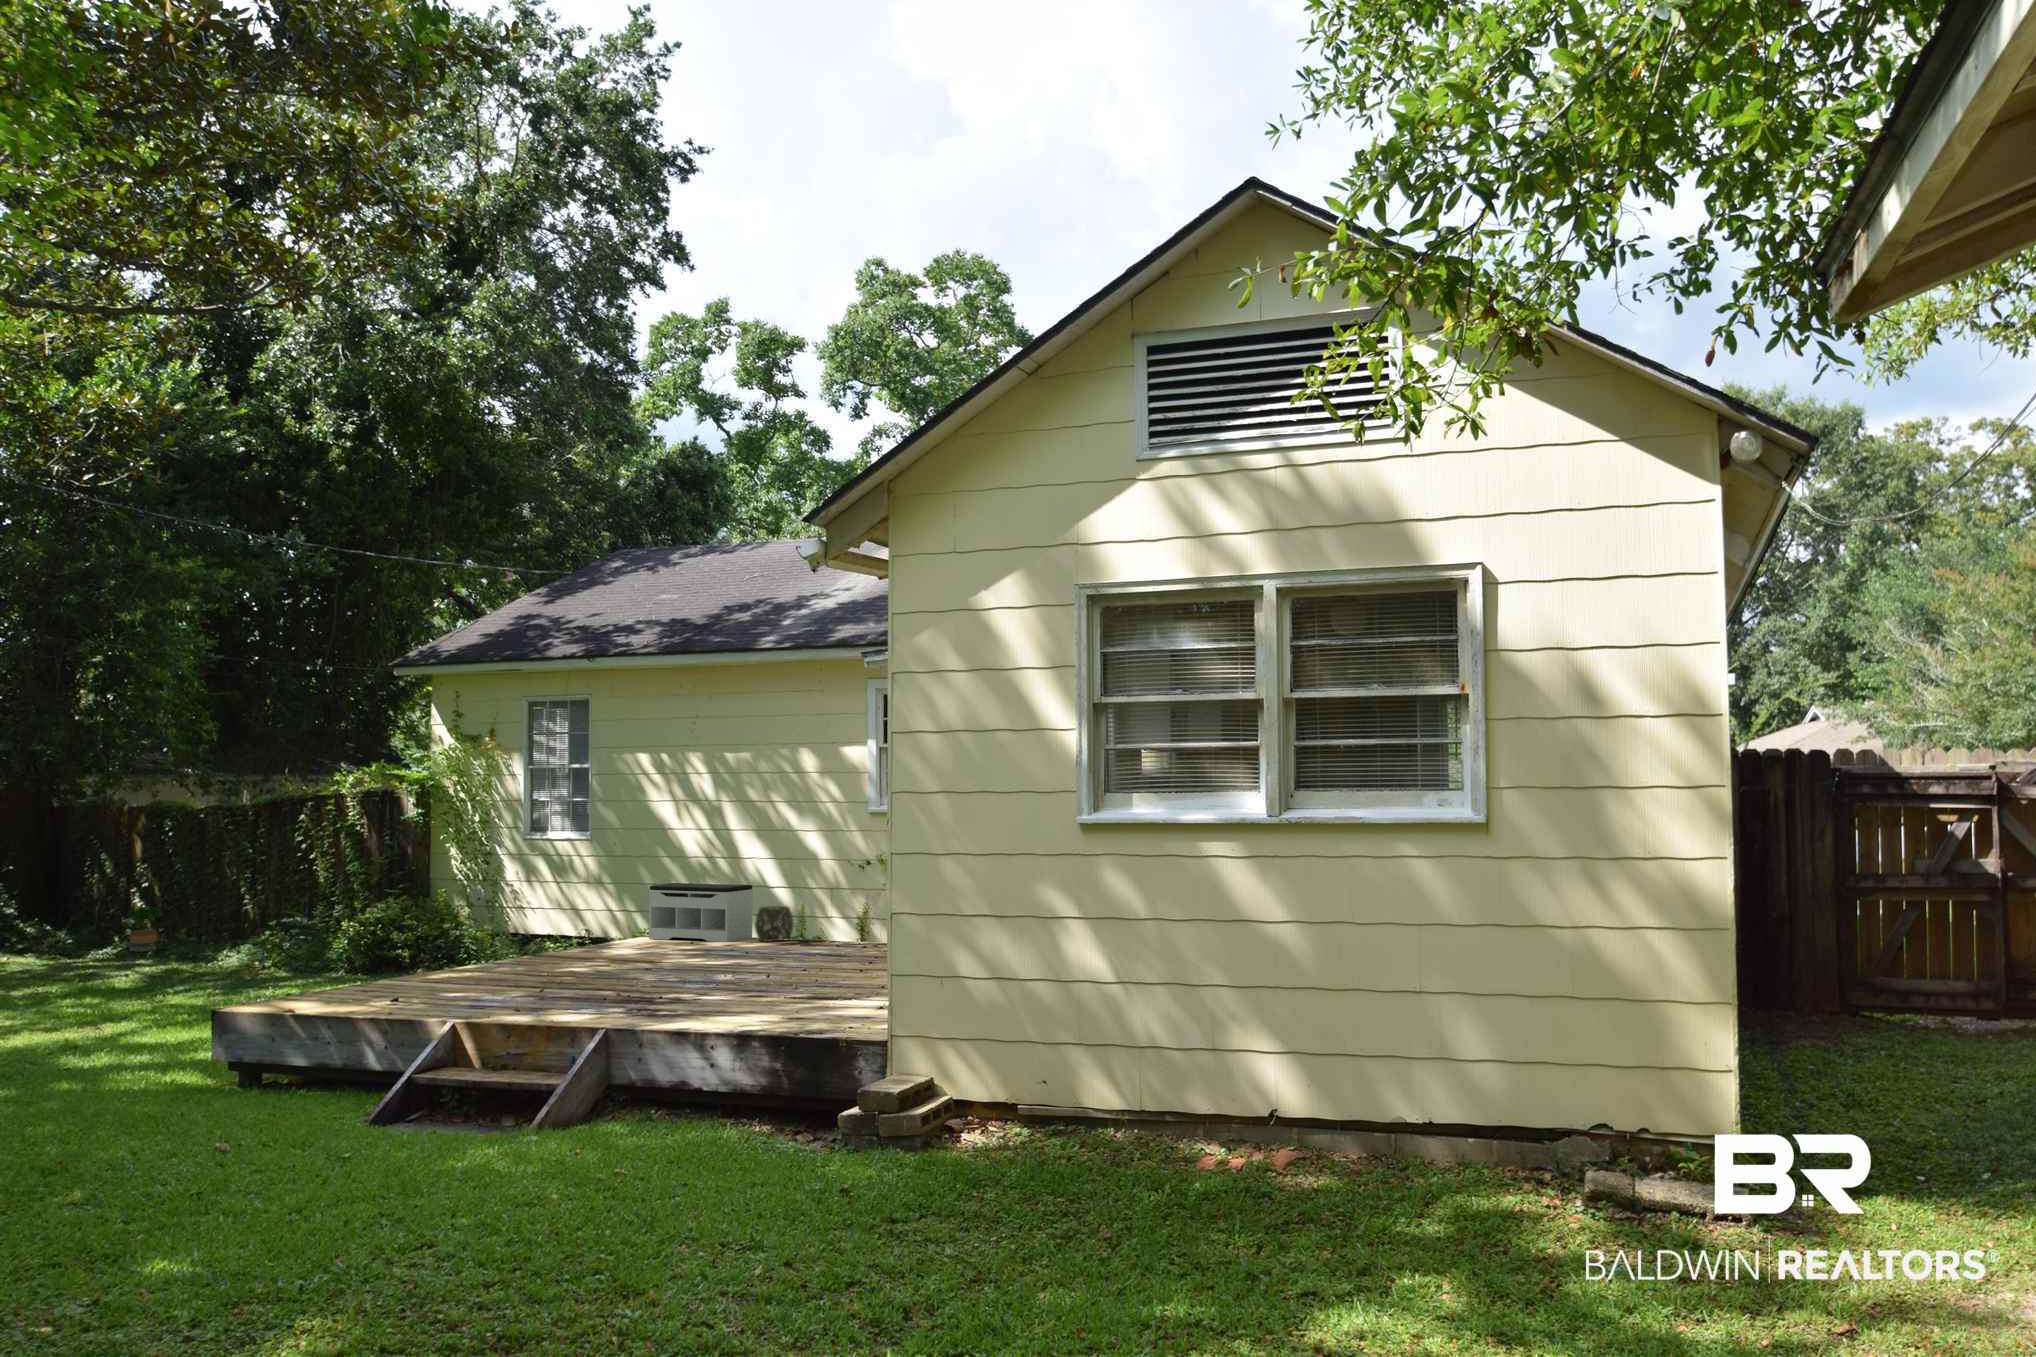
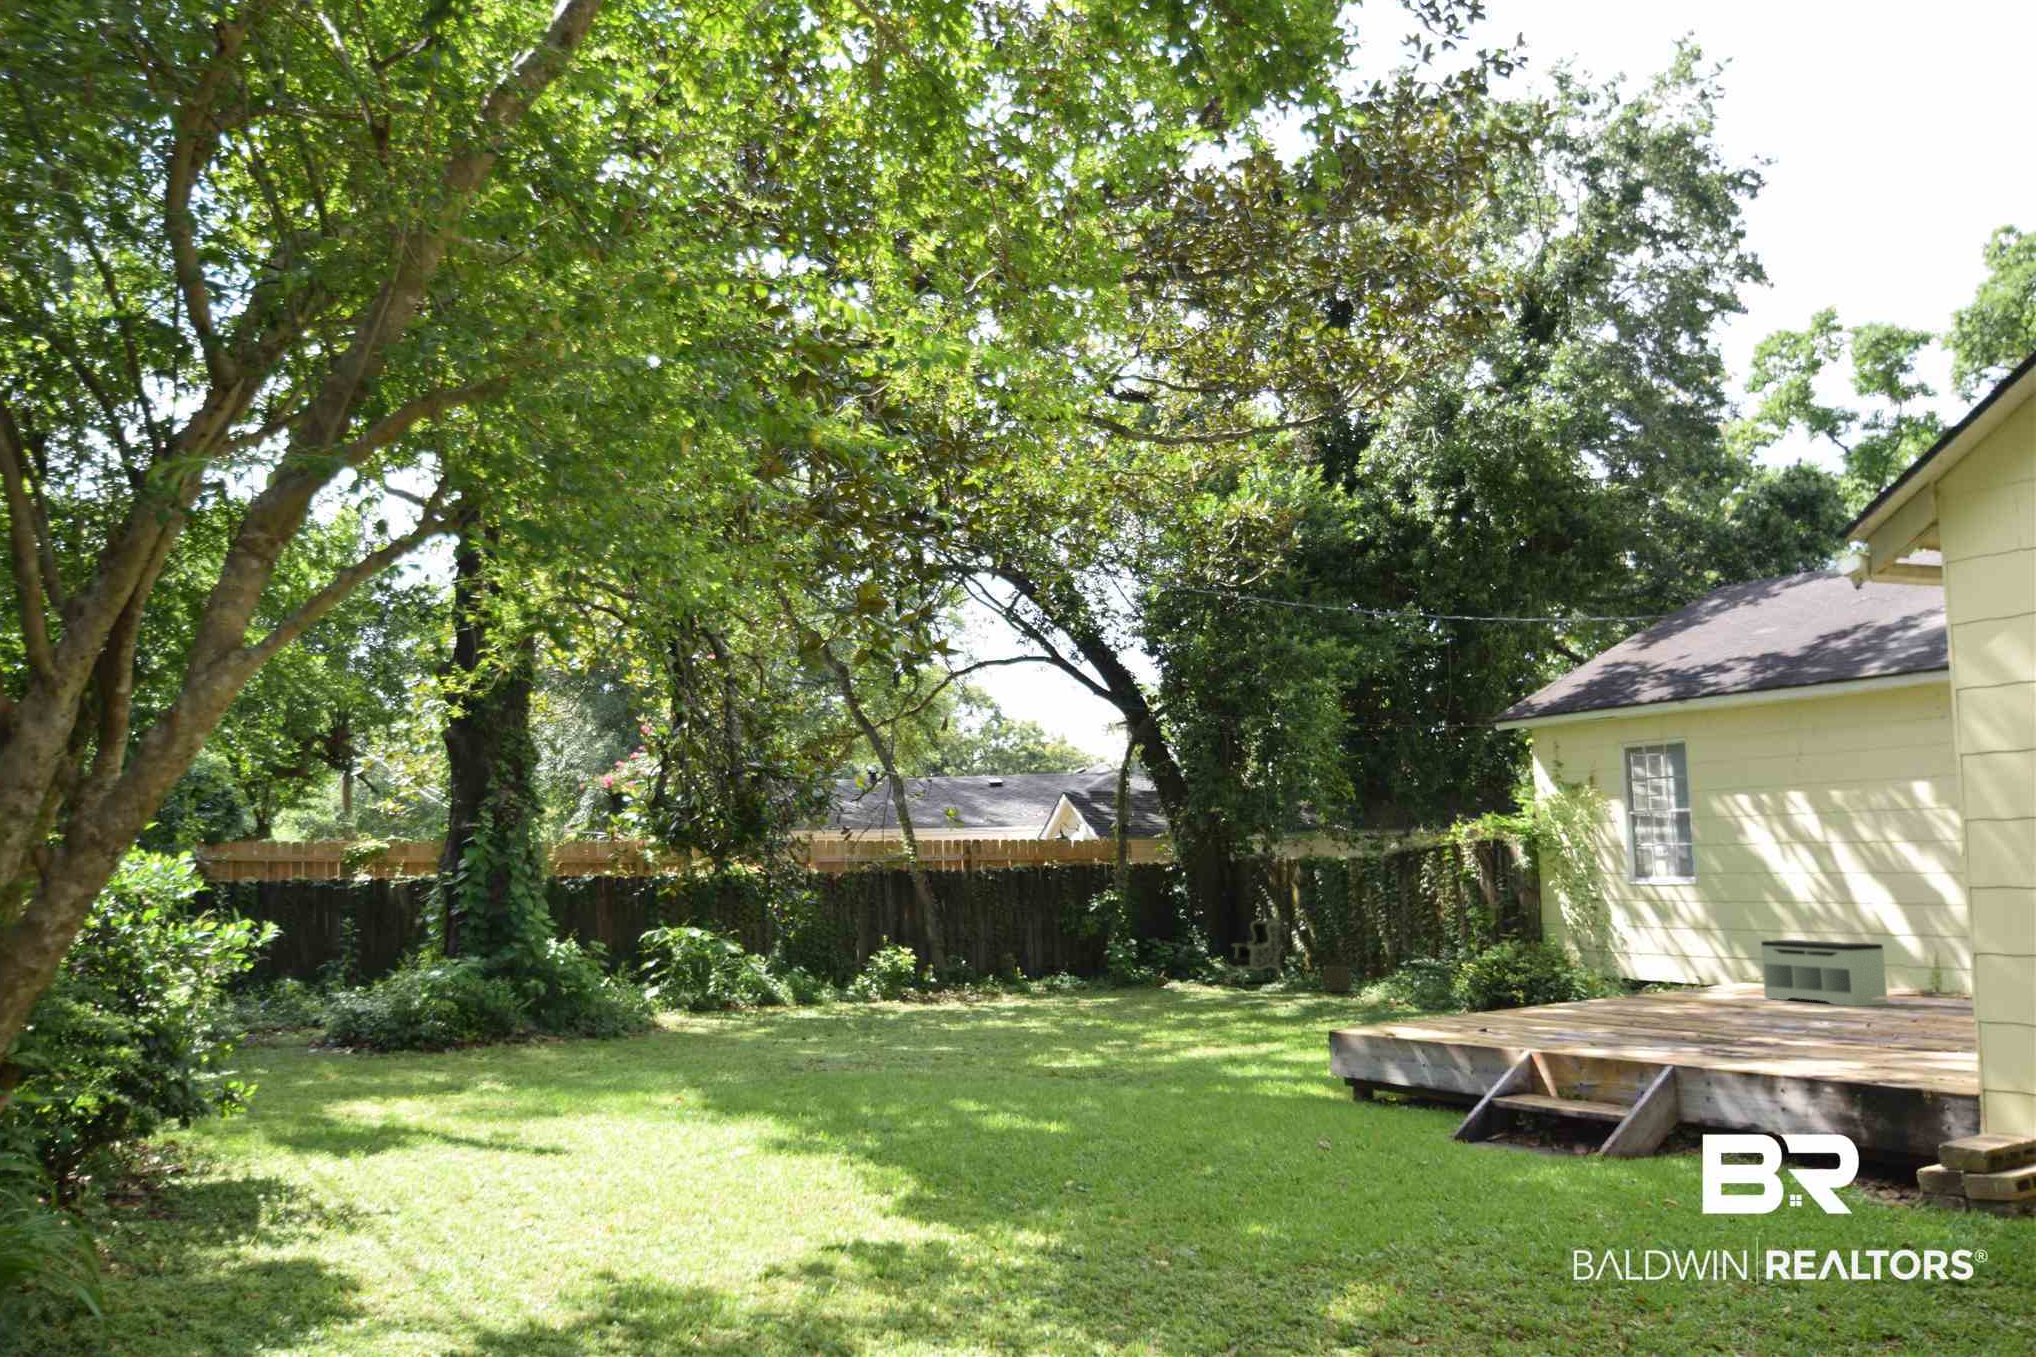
armchair: none [35,873,115,951] -> present [1226,919,1281,984]
potted tree: present [129,906,162,952] -> none [1291,948,1319,988]
woven basket: present [755,906,793,942] -> present [1323,966,1351,992]

